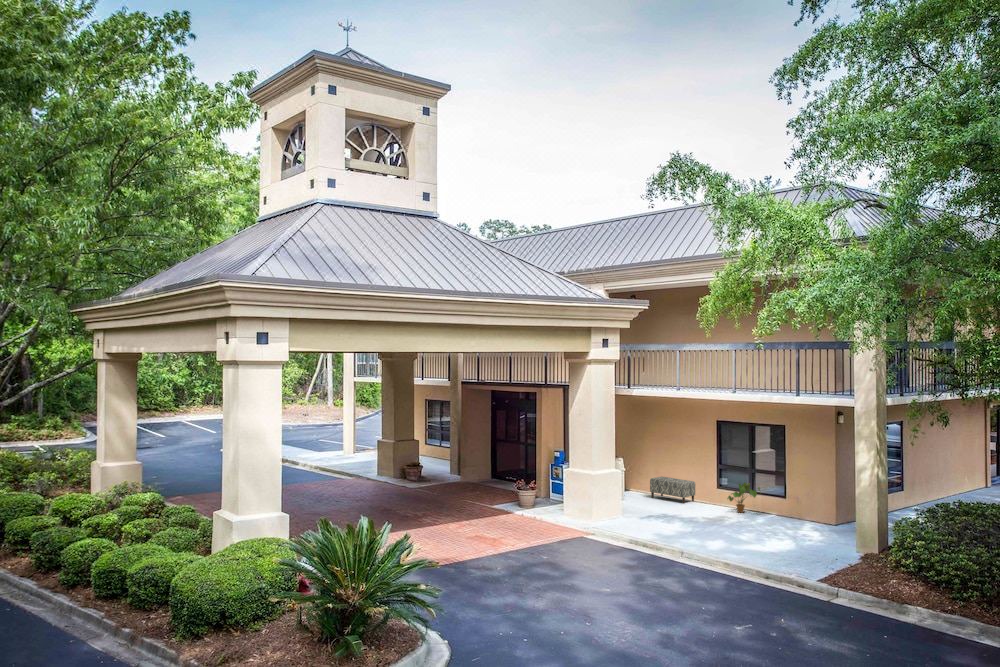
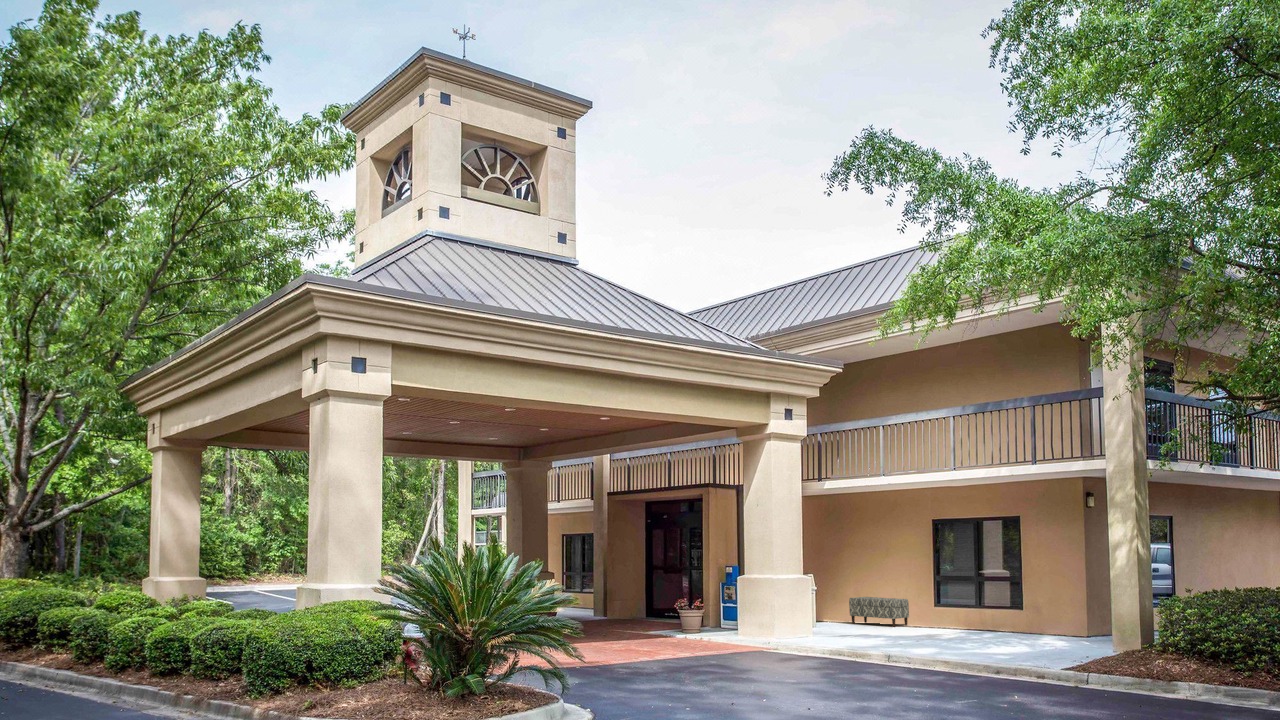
house plant: present [728,483,760,513] -> none [950,593,994,632]

